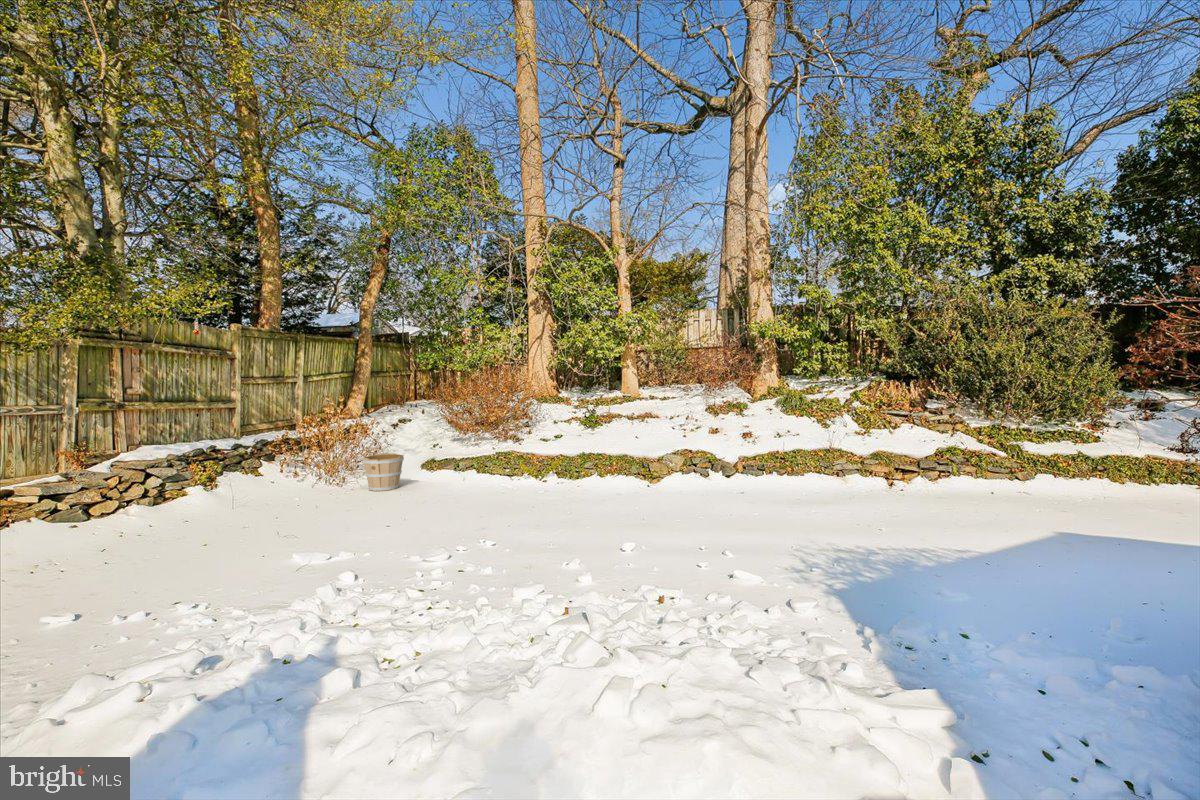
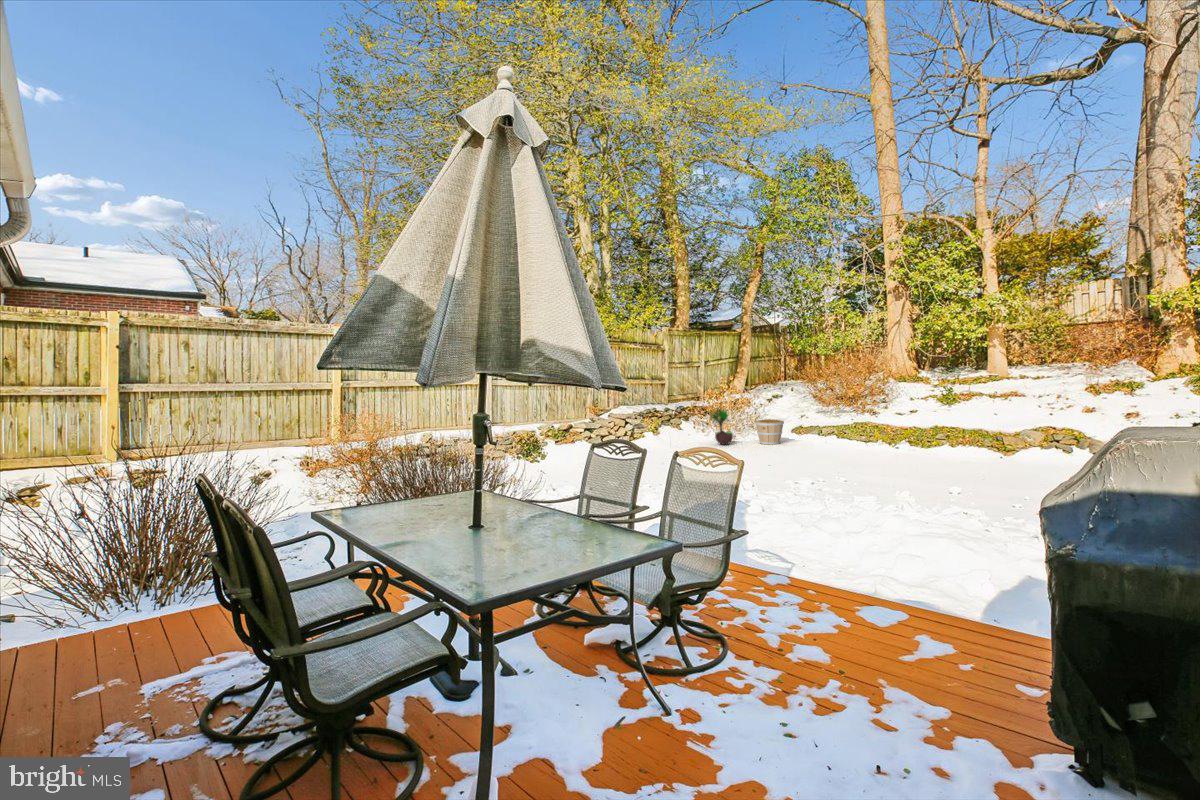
potted tree: none [279,436,325,497] -> present [709,409,733,445]

